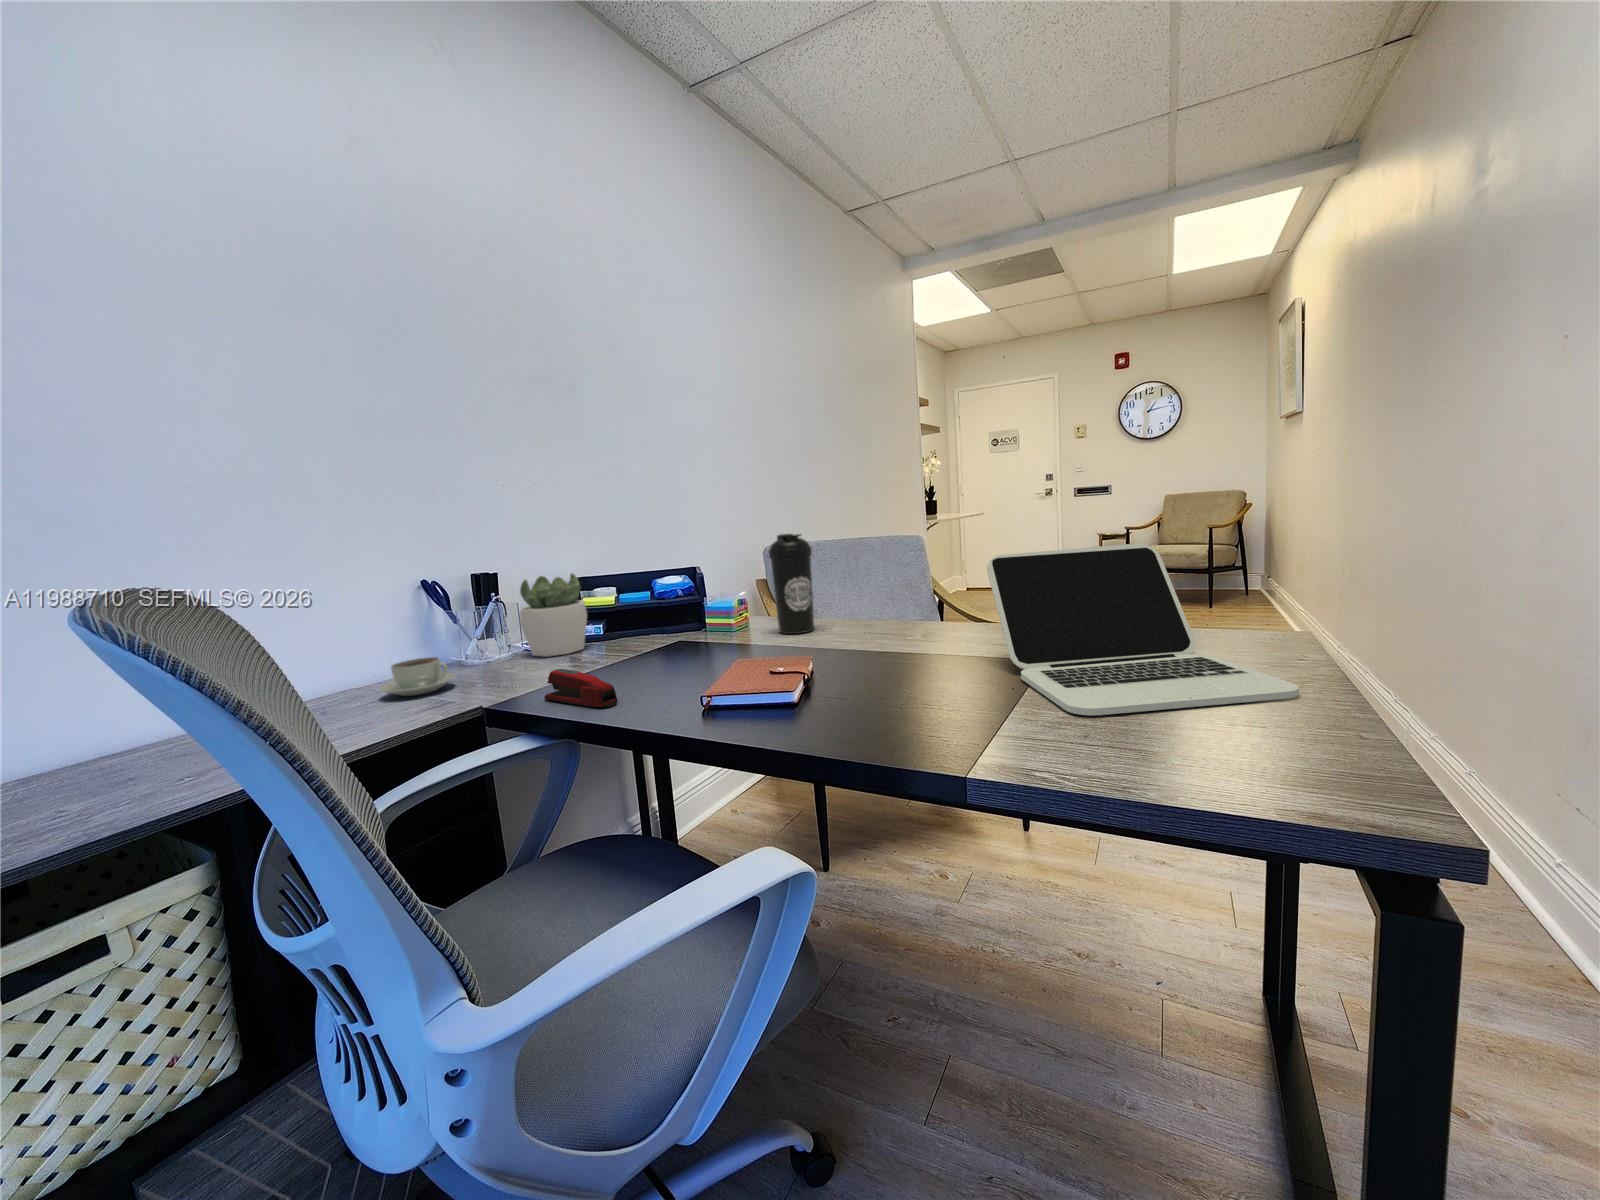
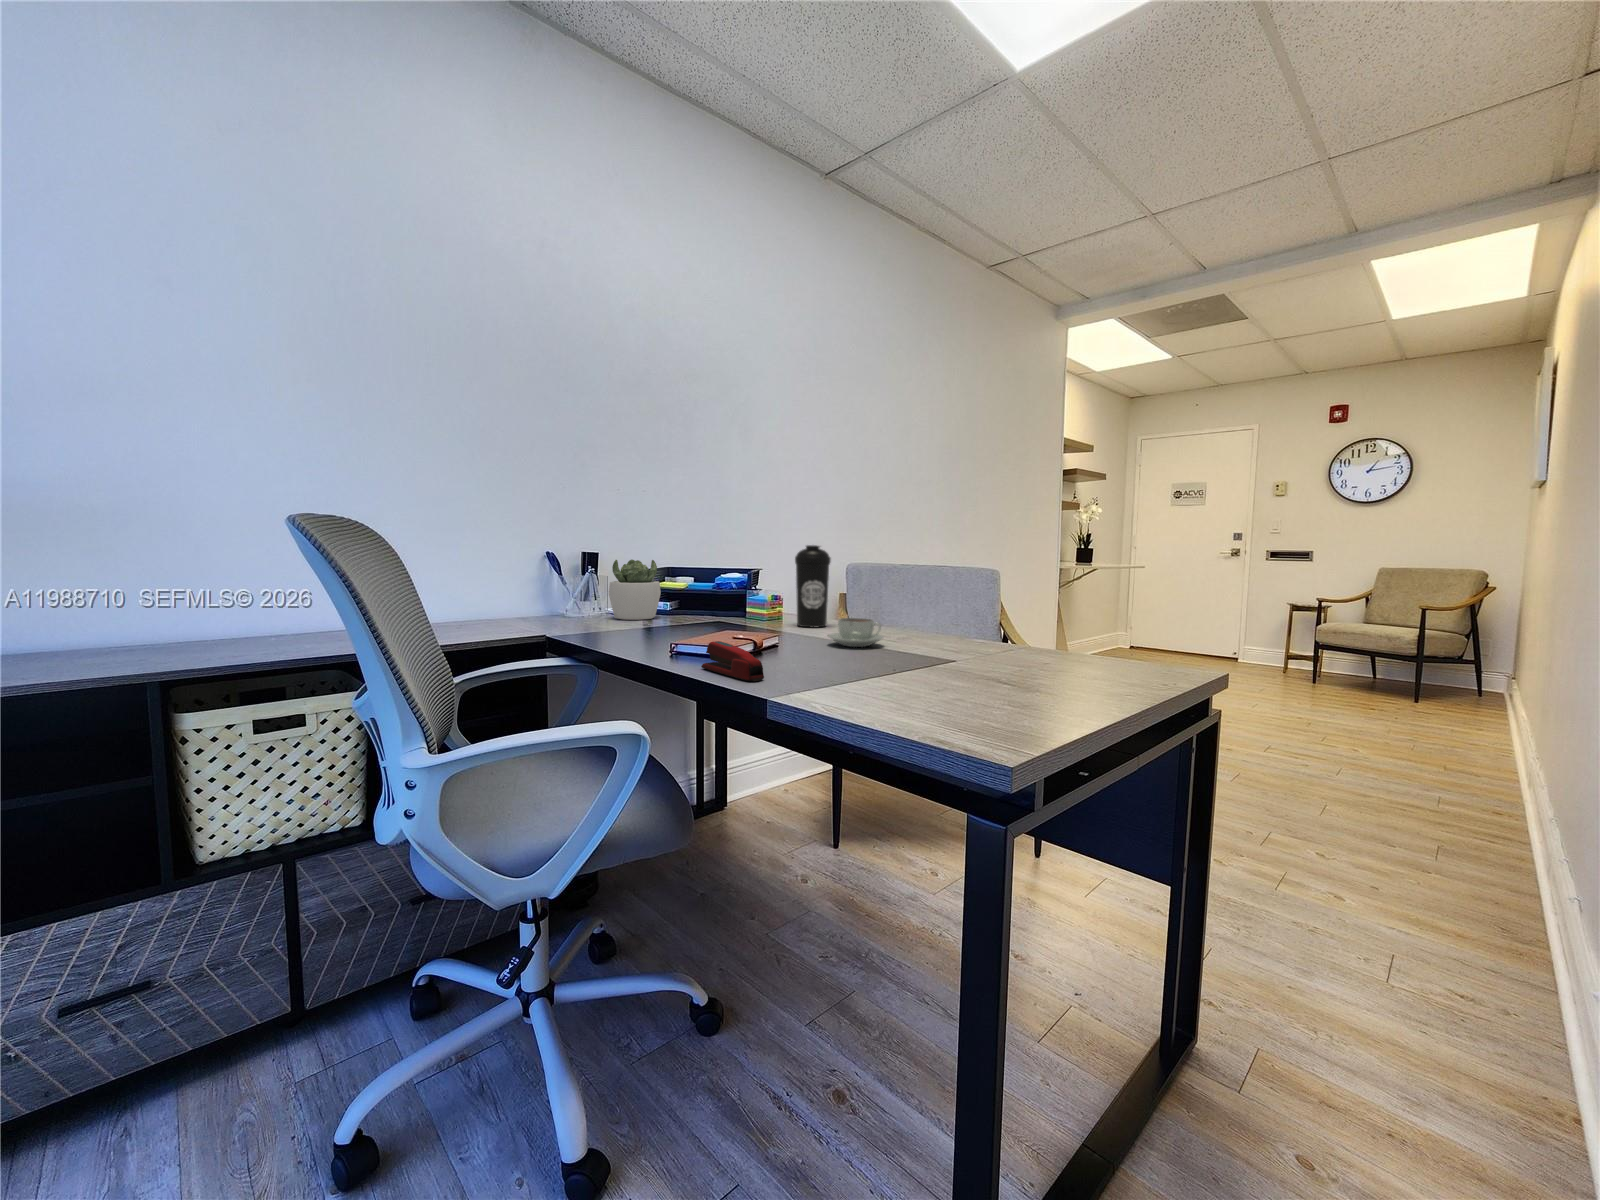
laptop: present [987,543,1299,715] -> none [889,570,1081,696]
coffee cup: present [380,657,456,696] -> present [828,618,884,647]
stapler: present [544,669,618,708] -> present [701,641,764,681]

